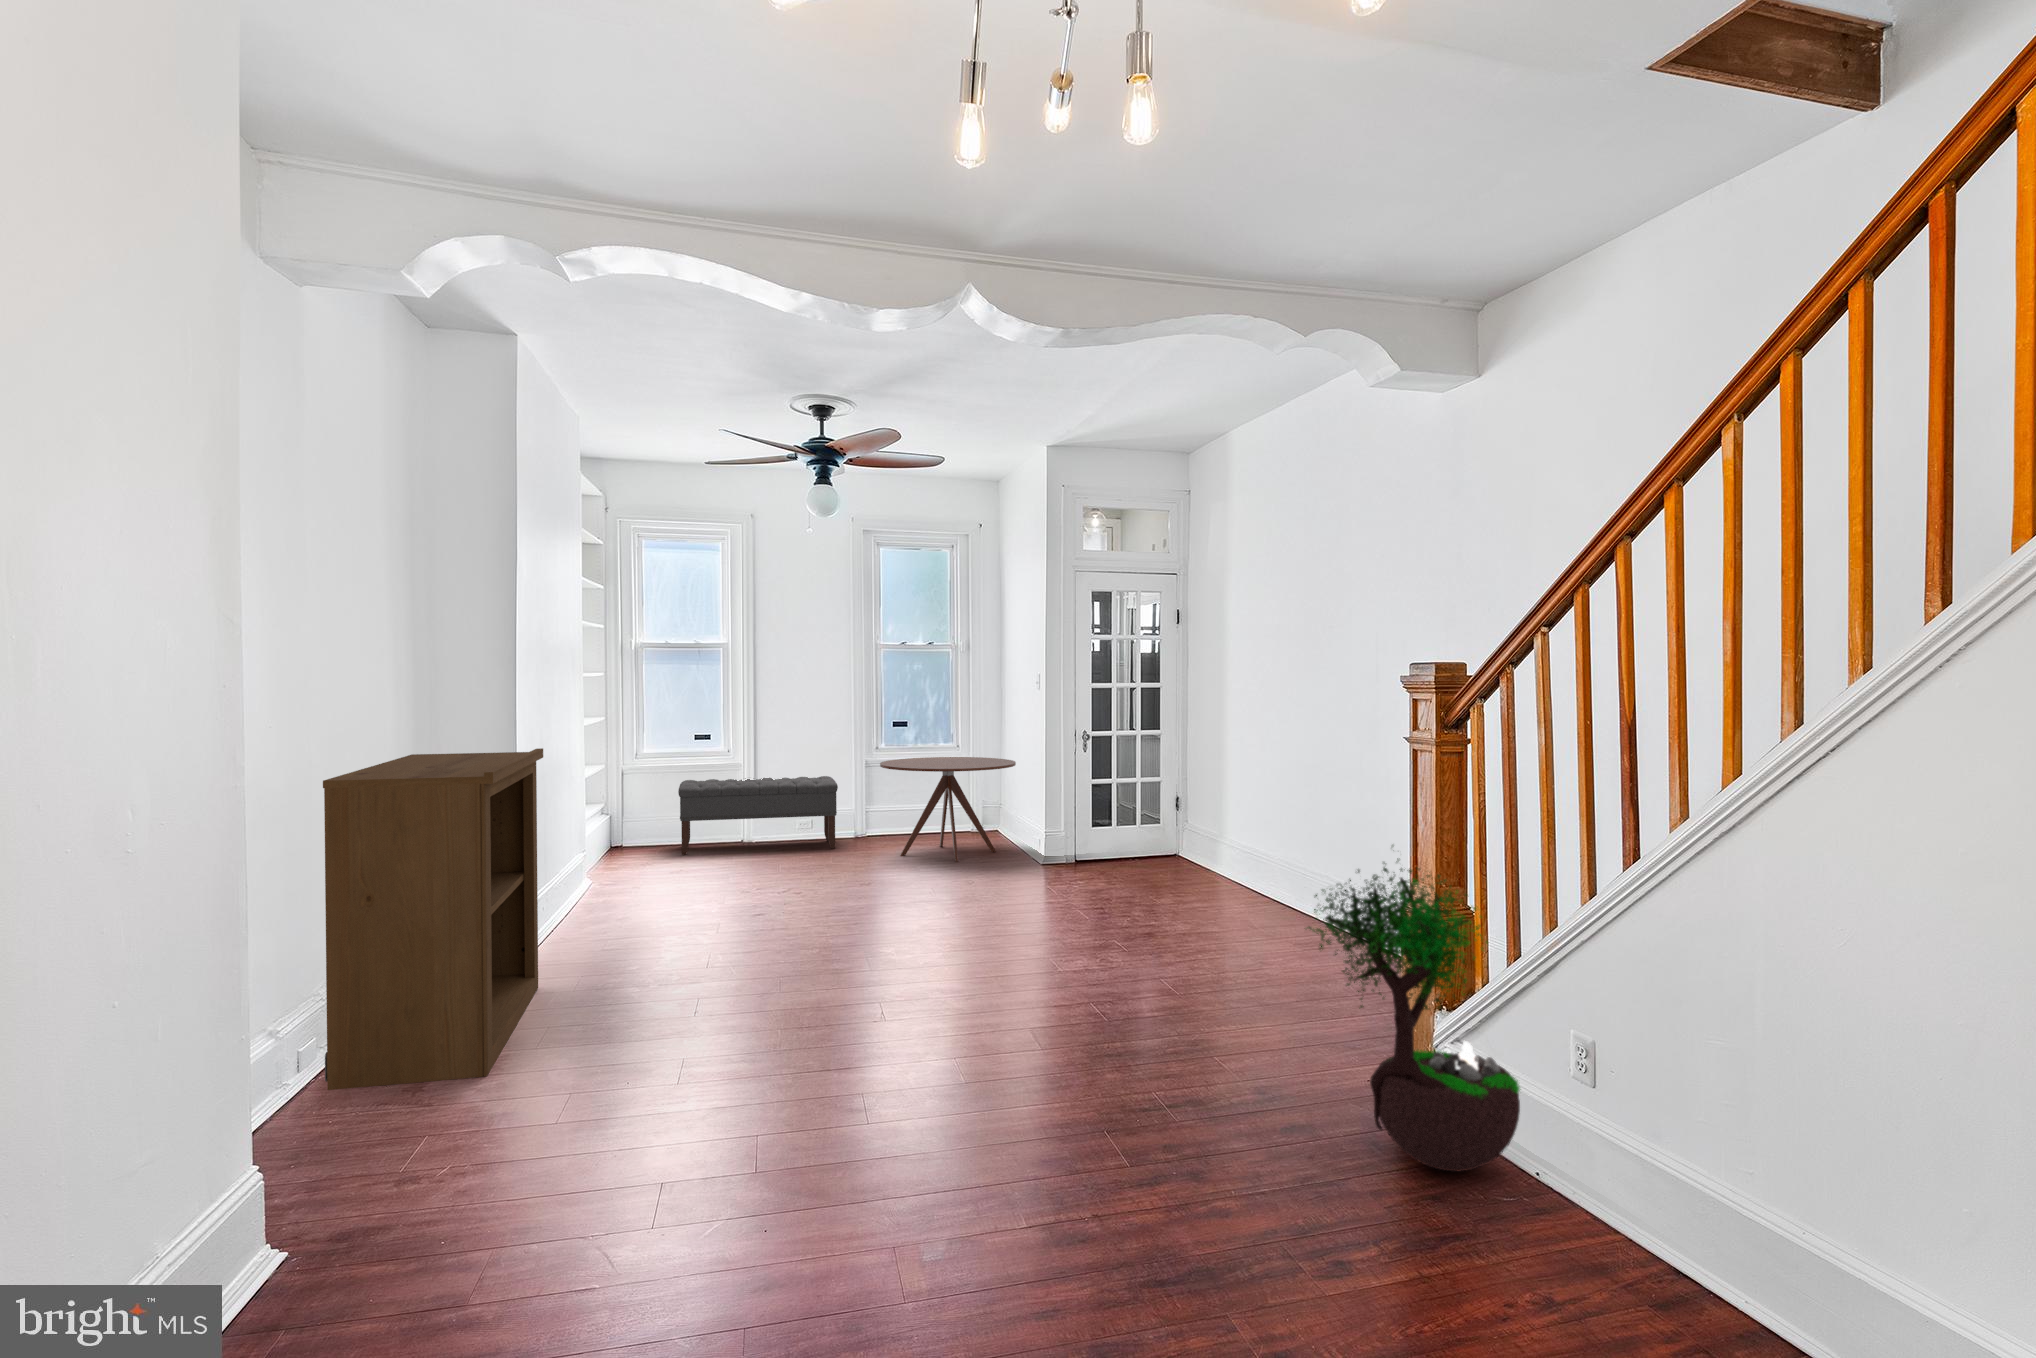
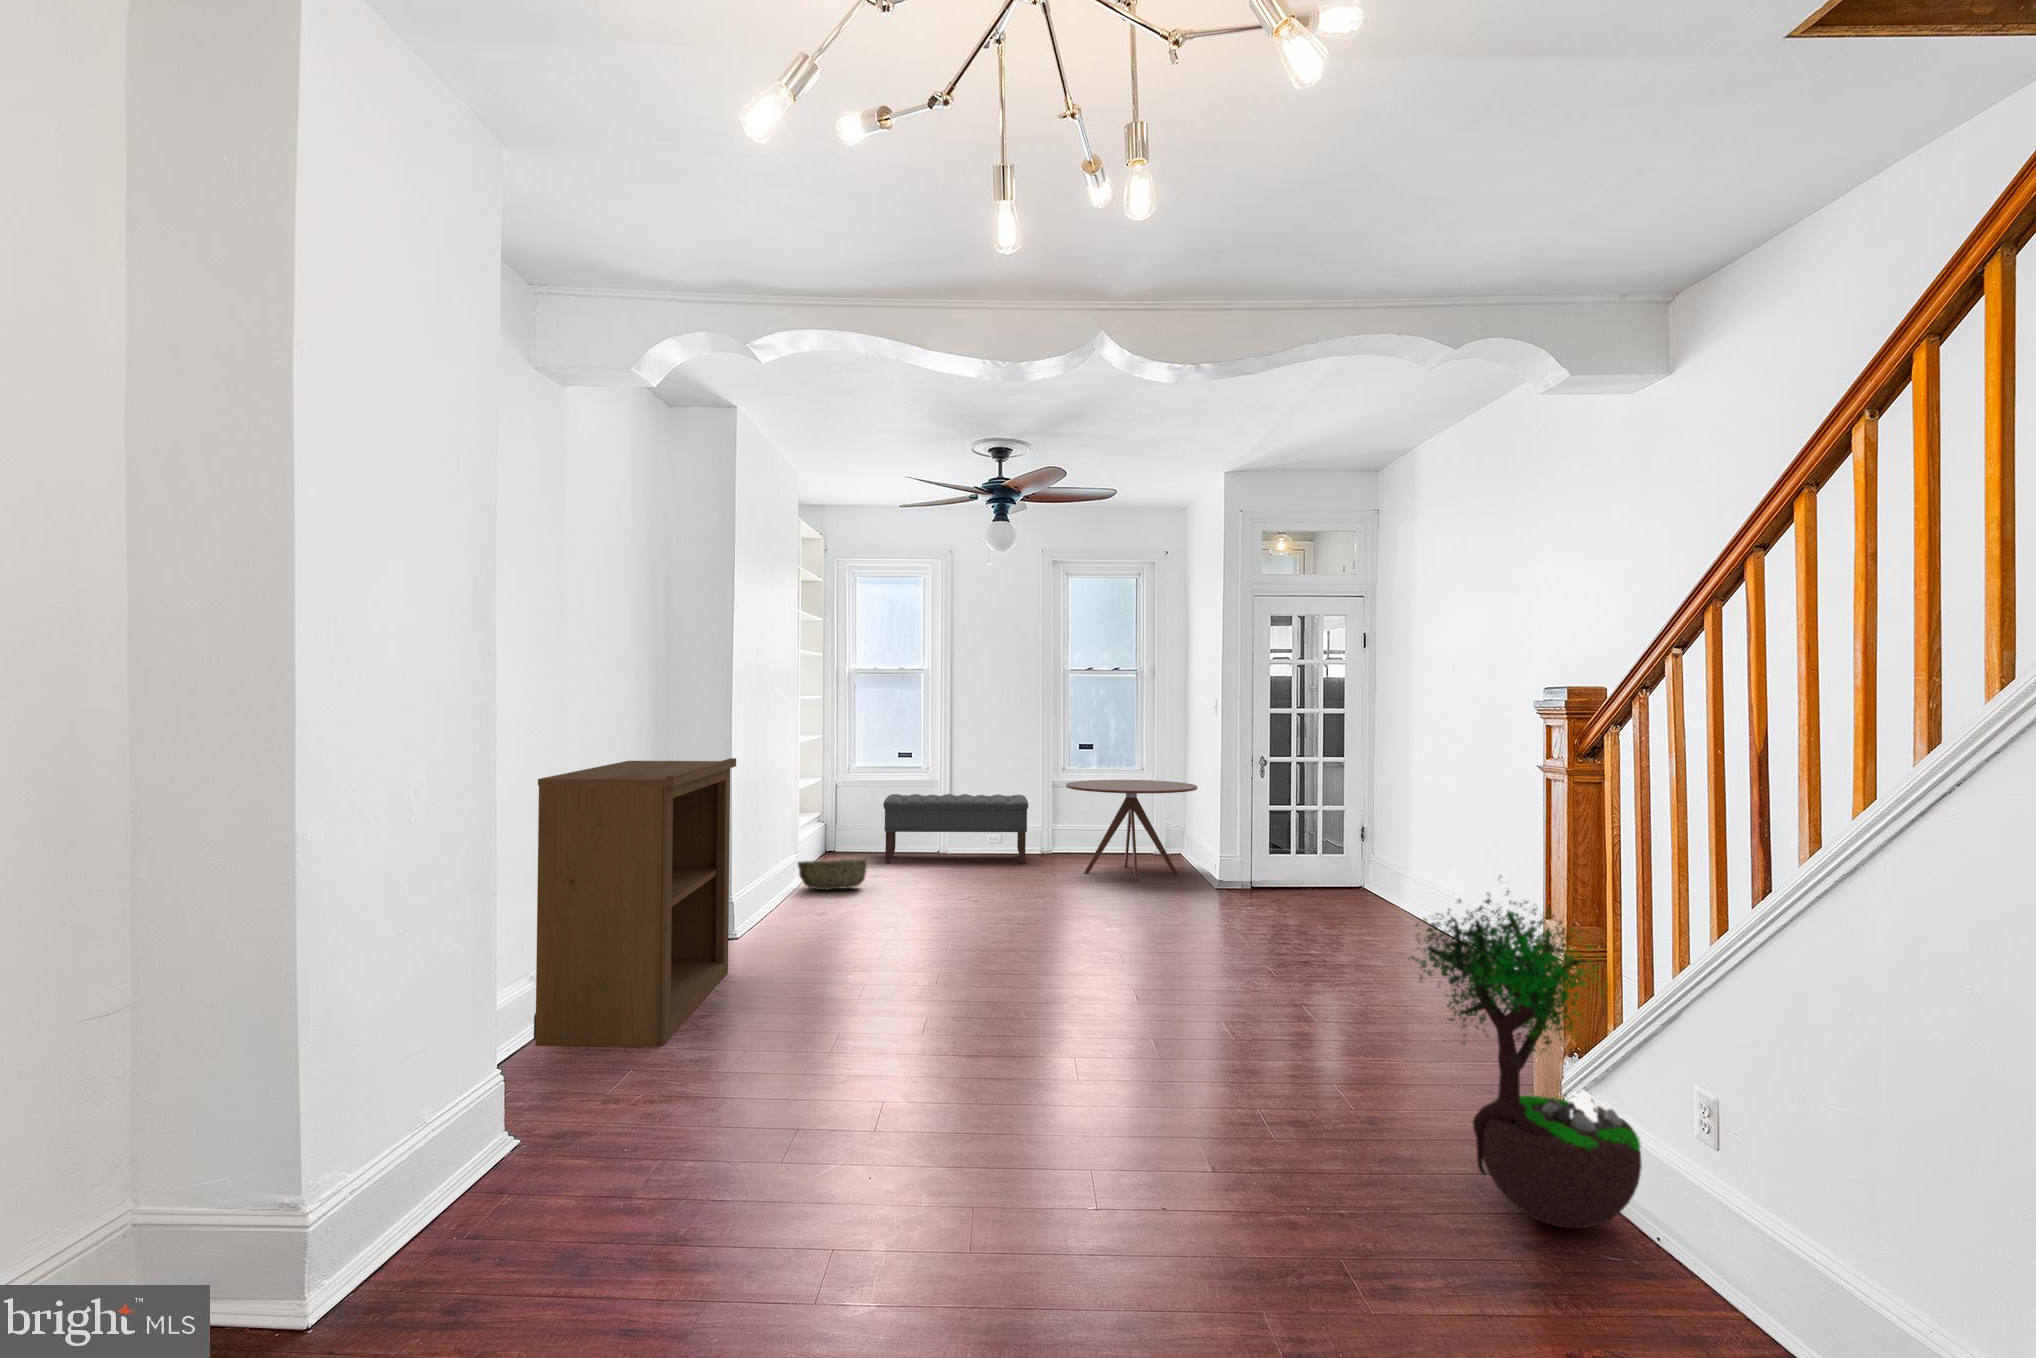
woven basket: none [590,852,670,888] -> present [798,859,867,890]

